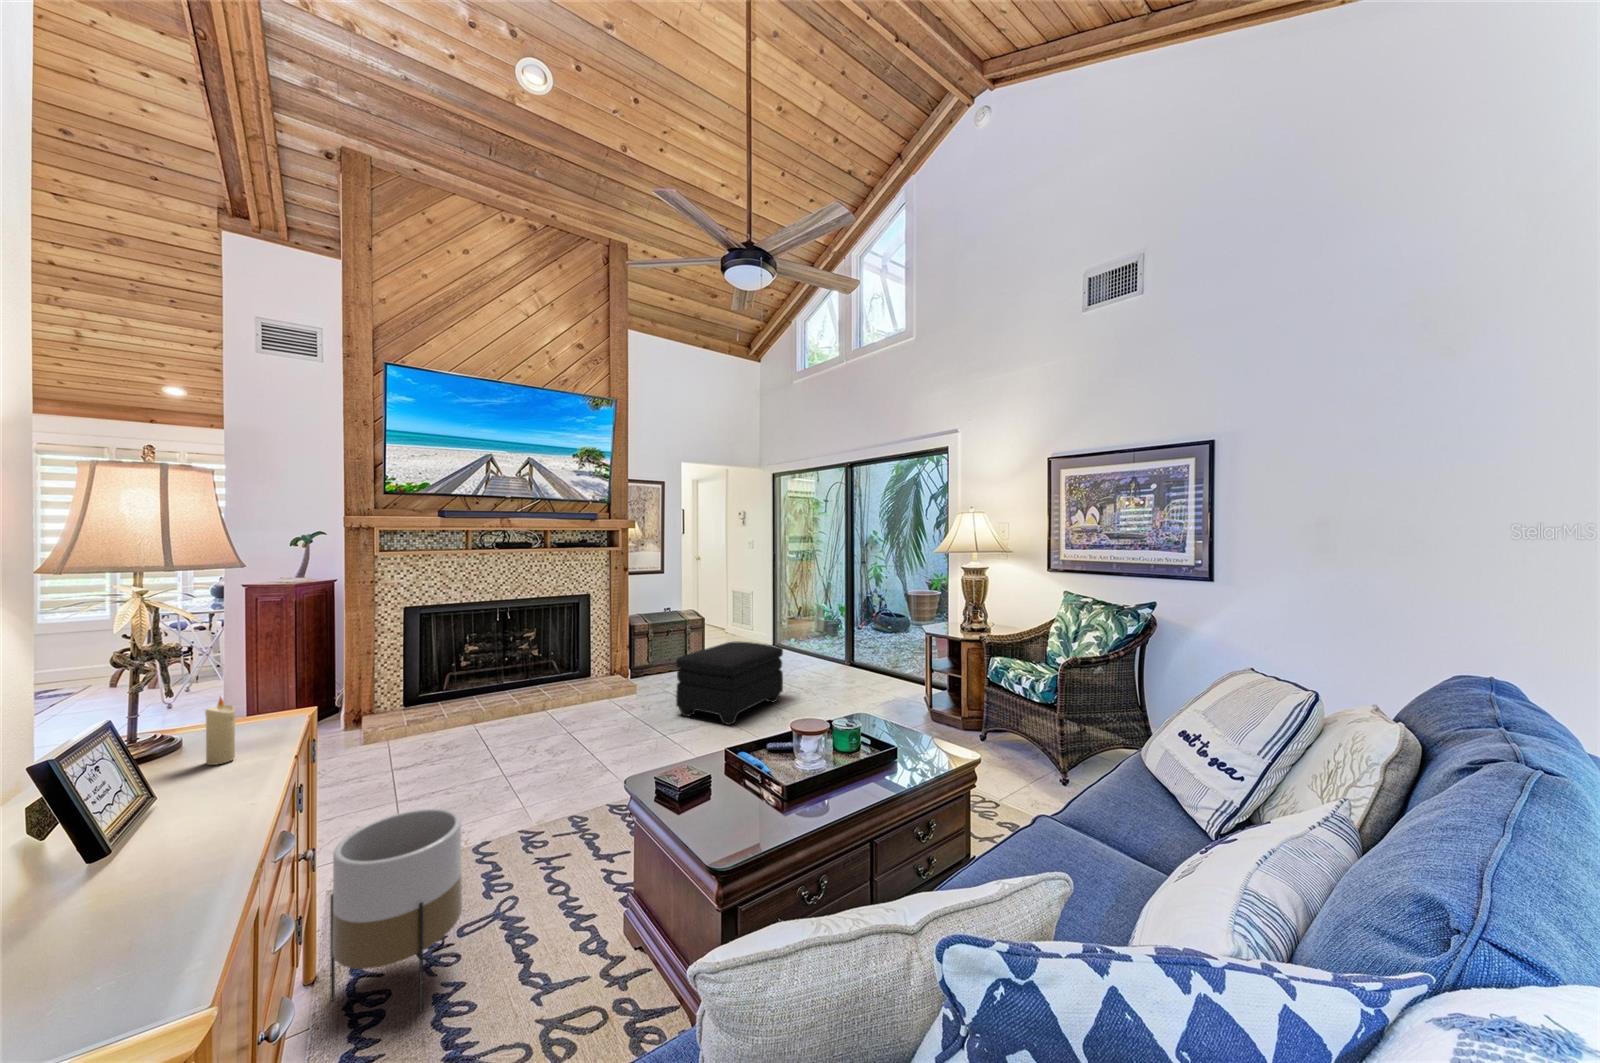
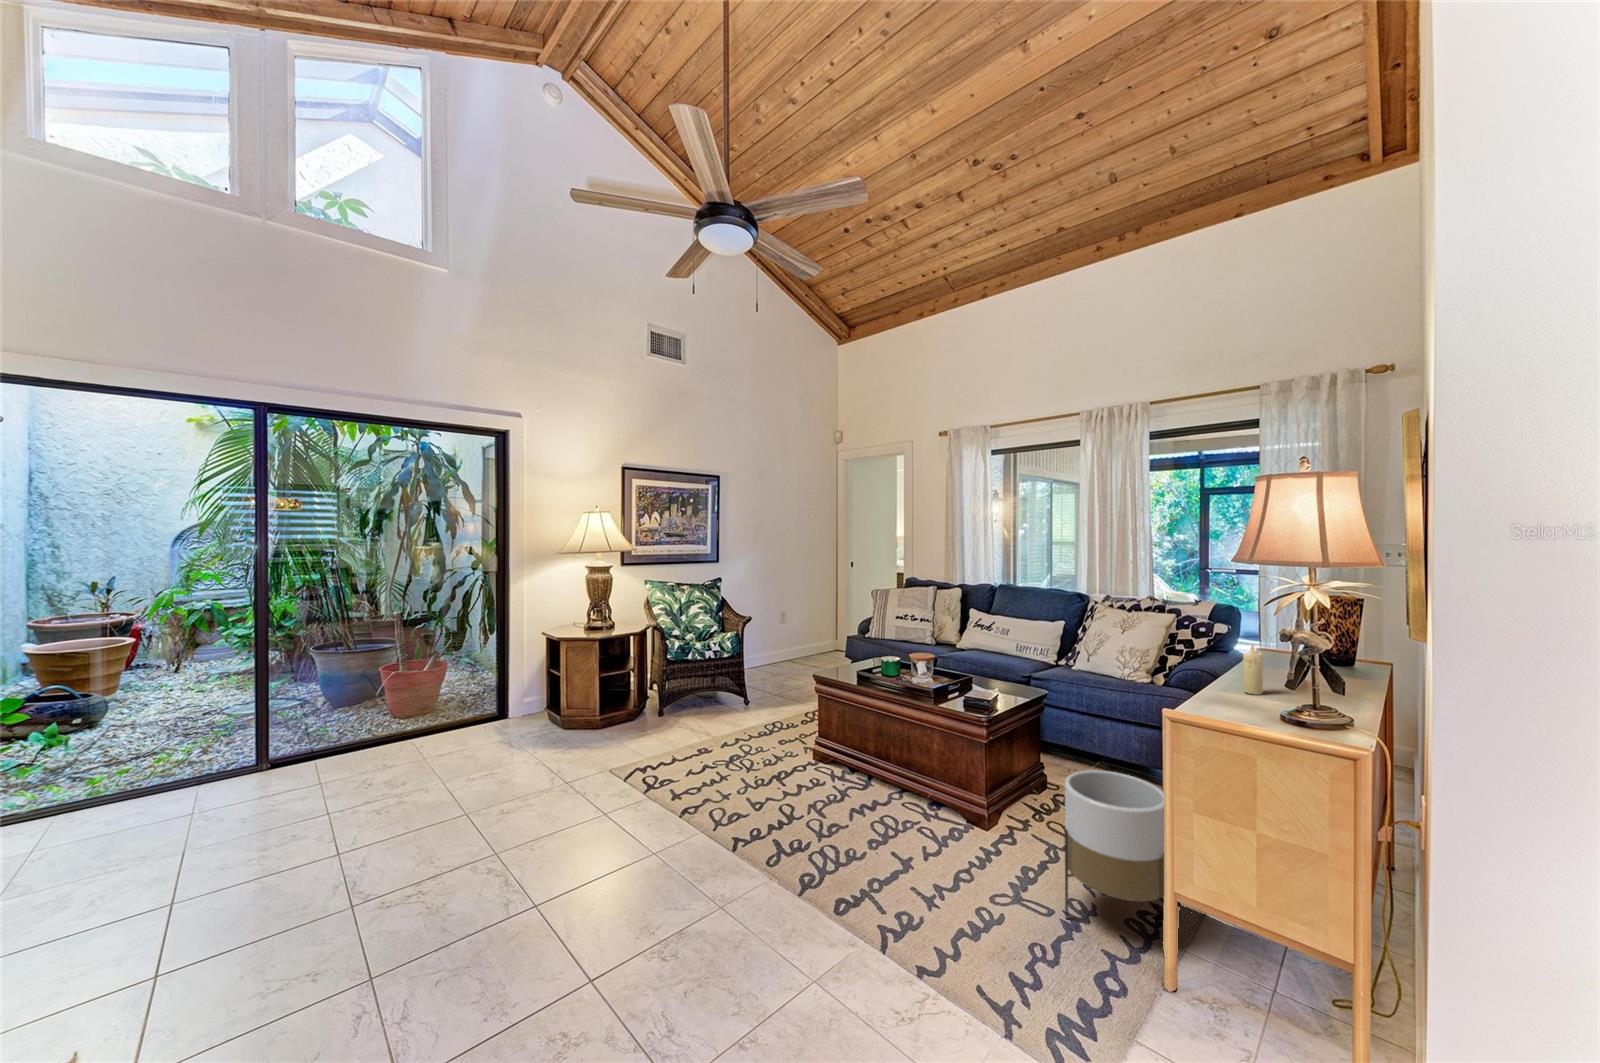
ottoman: present [676,641,783,725] -> none [288,728,524,912]

